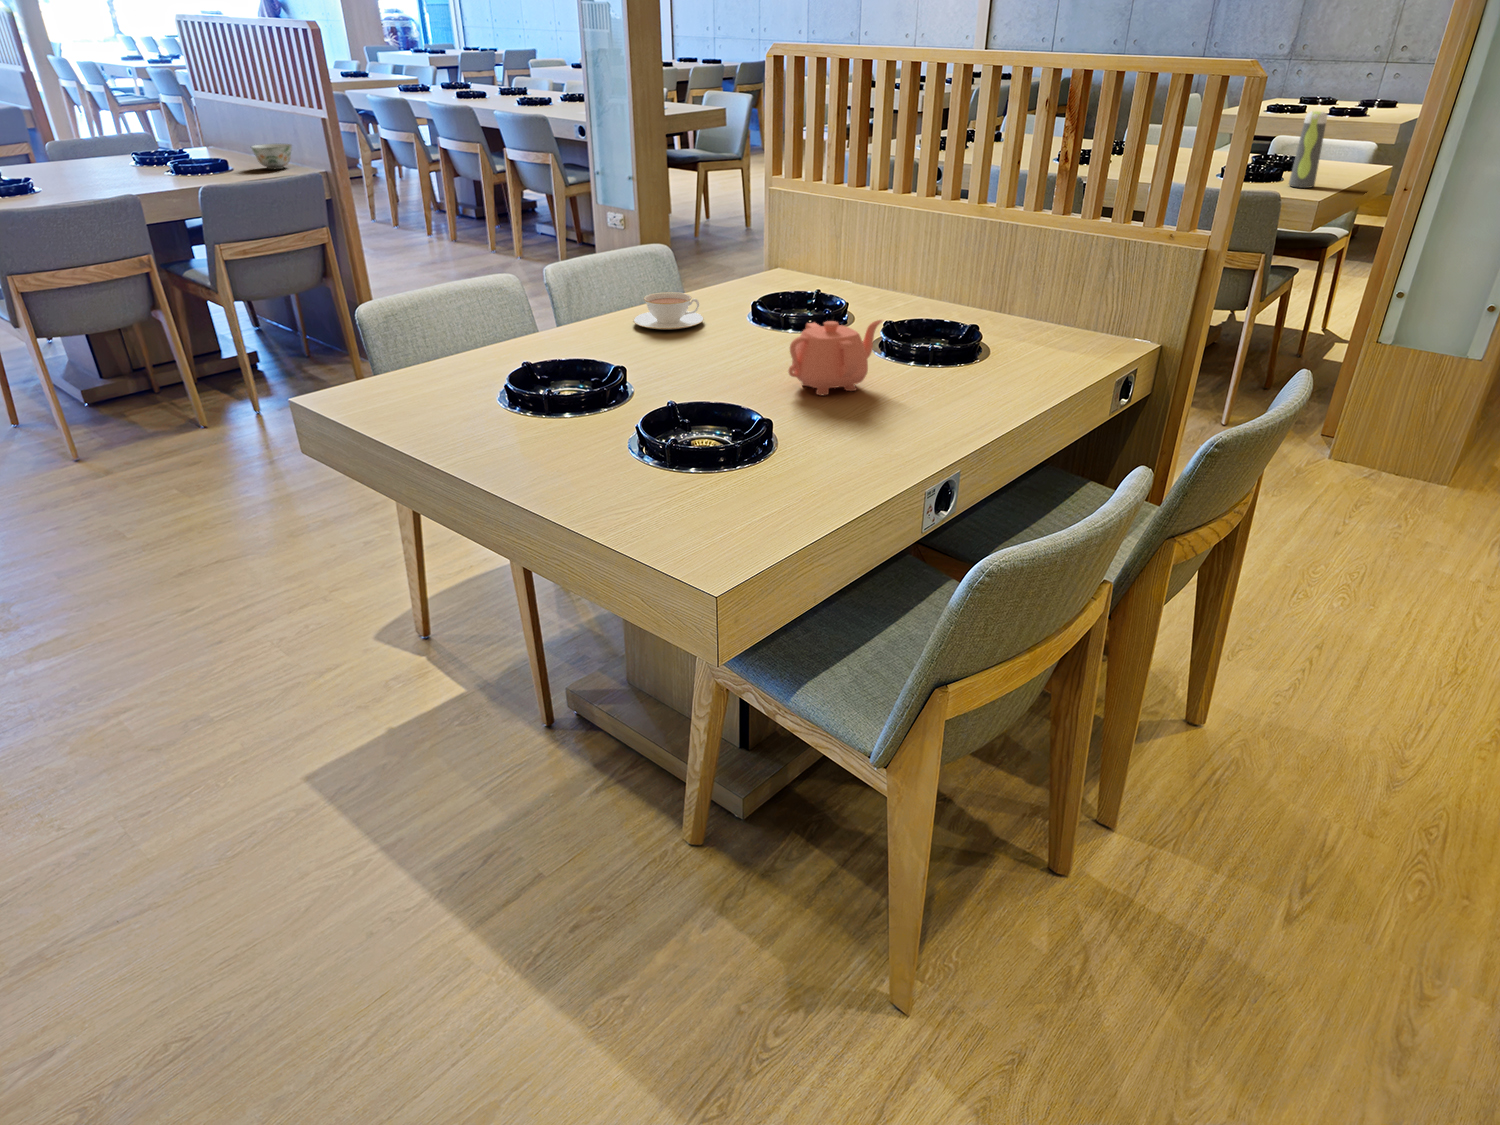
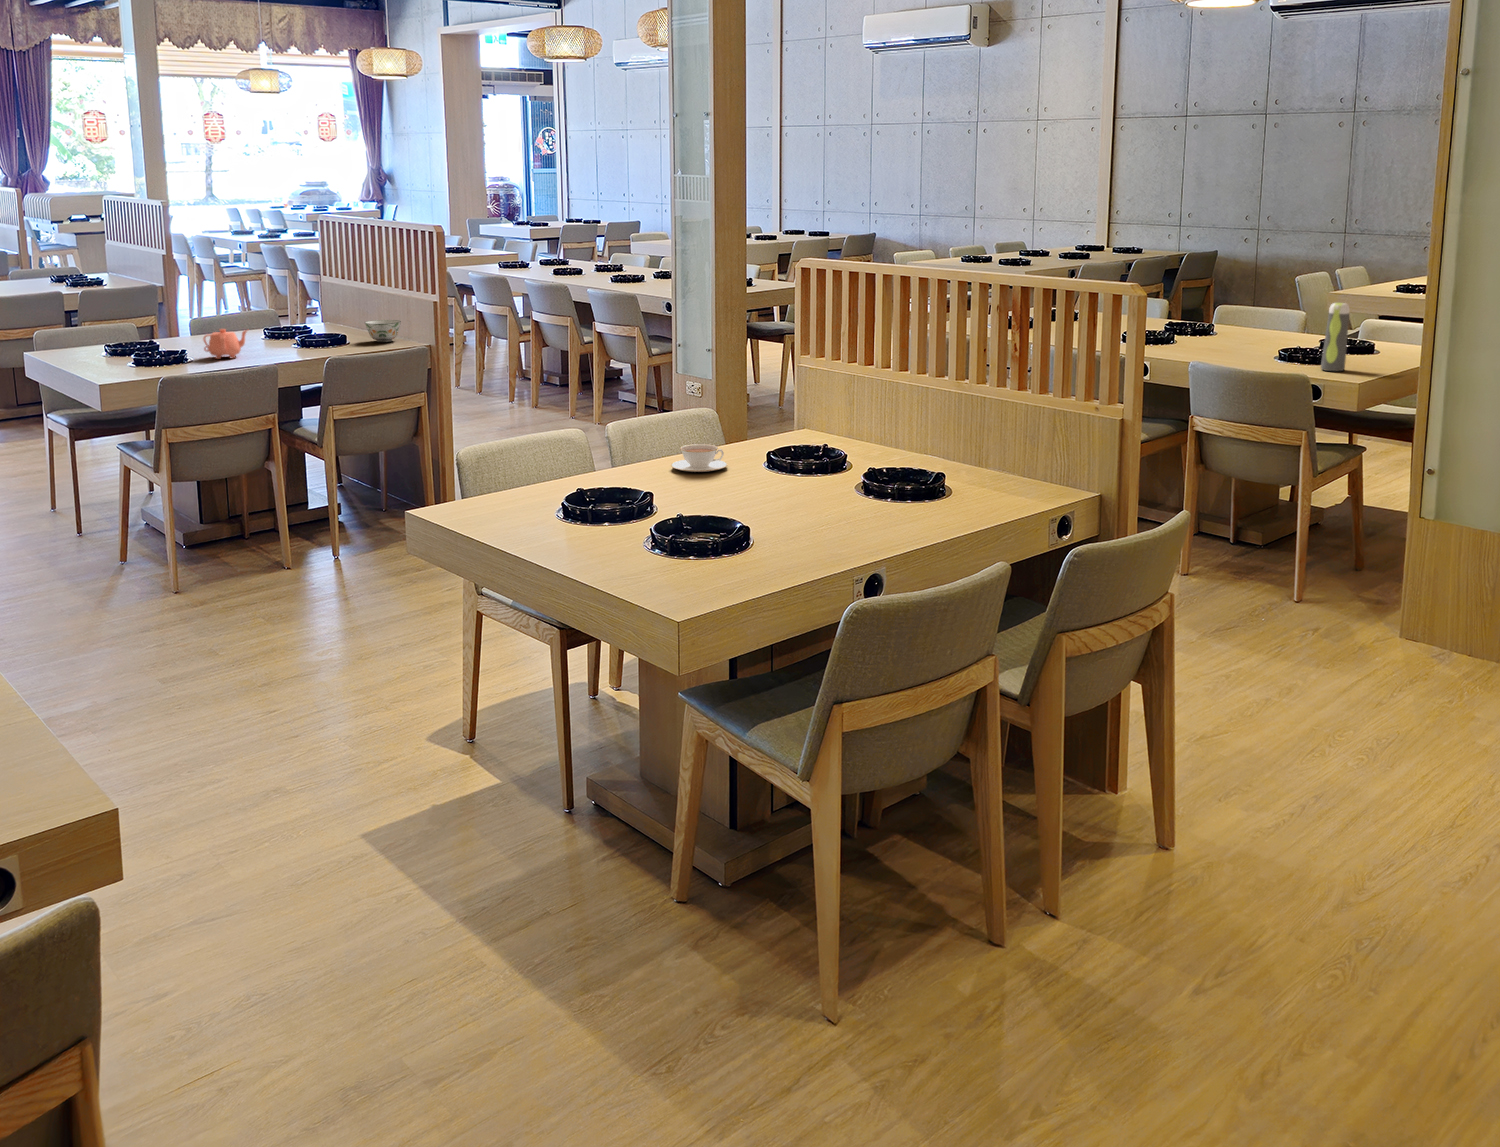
teapot: present [789,320,882,395] -> present [203,329,247,359]

